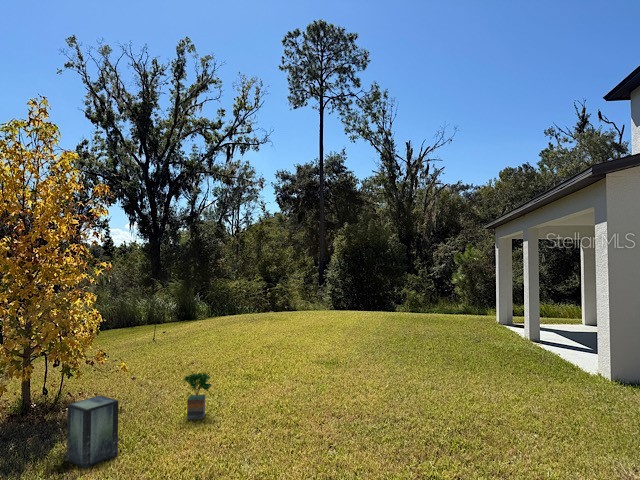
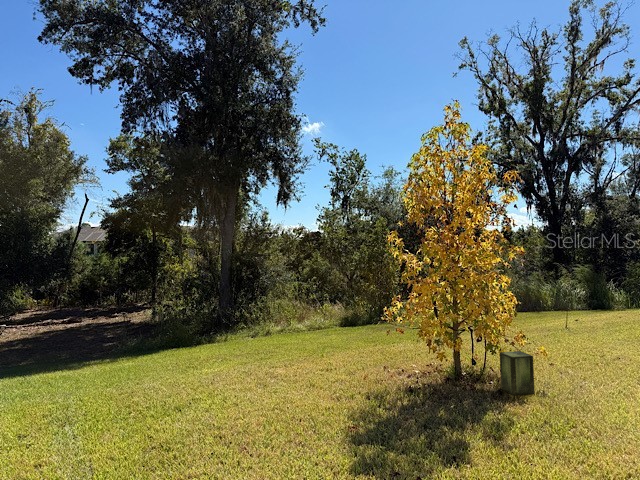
potted tree: present [184,373,212,420] -> none [584,348,612,388]

